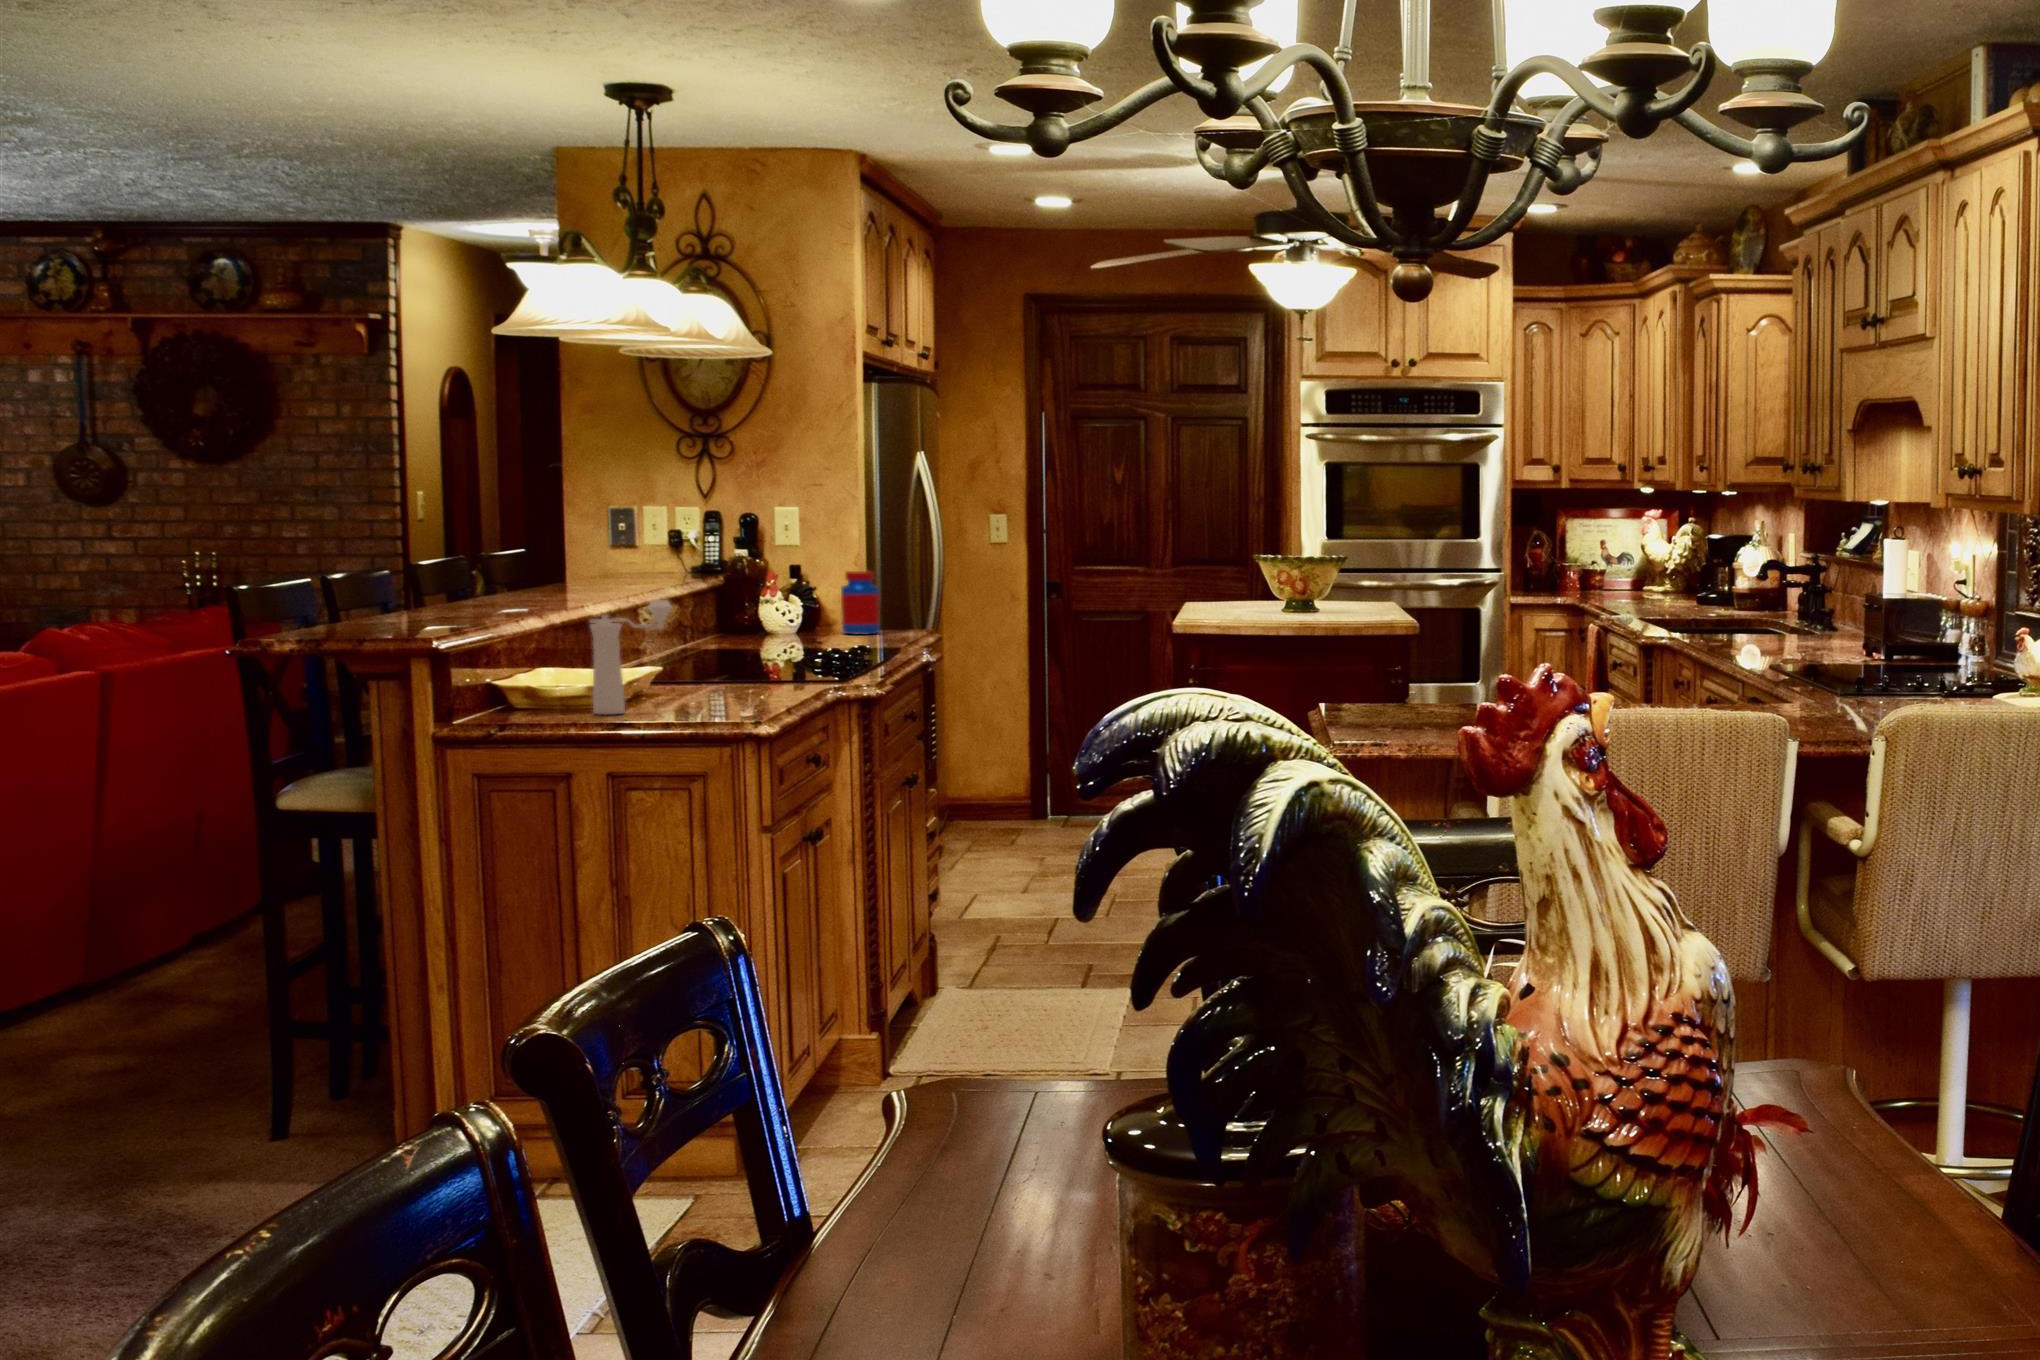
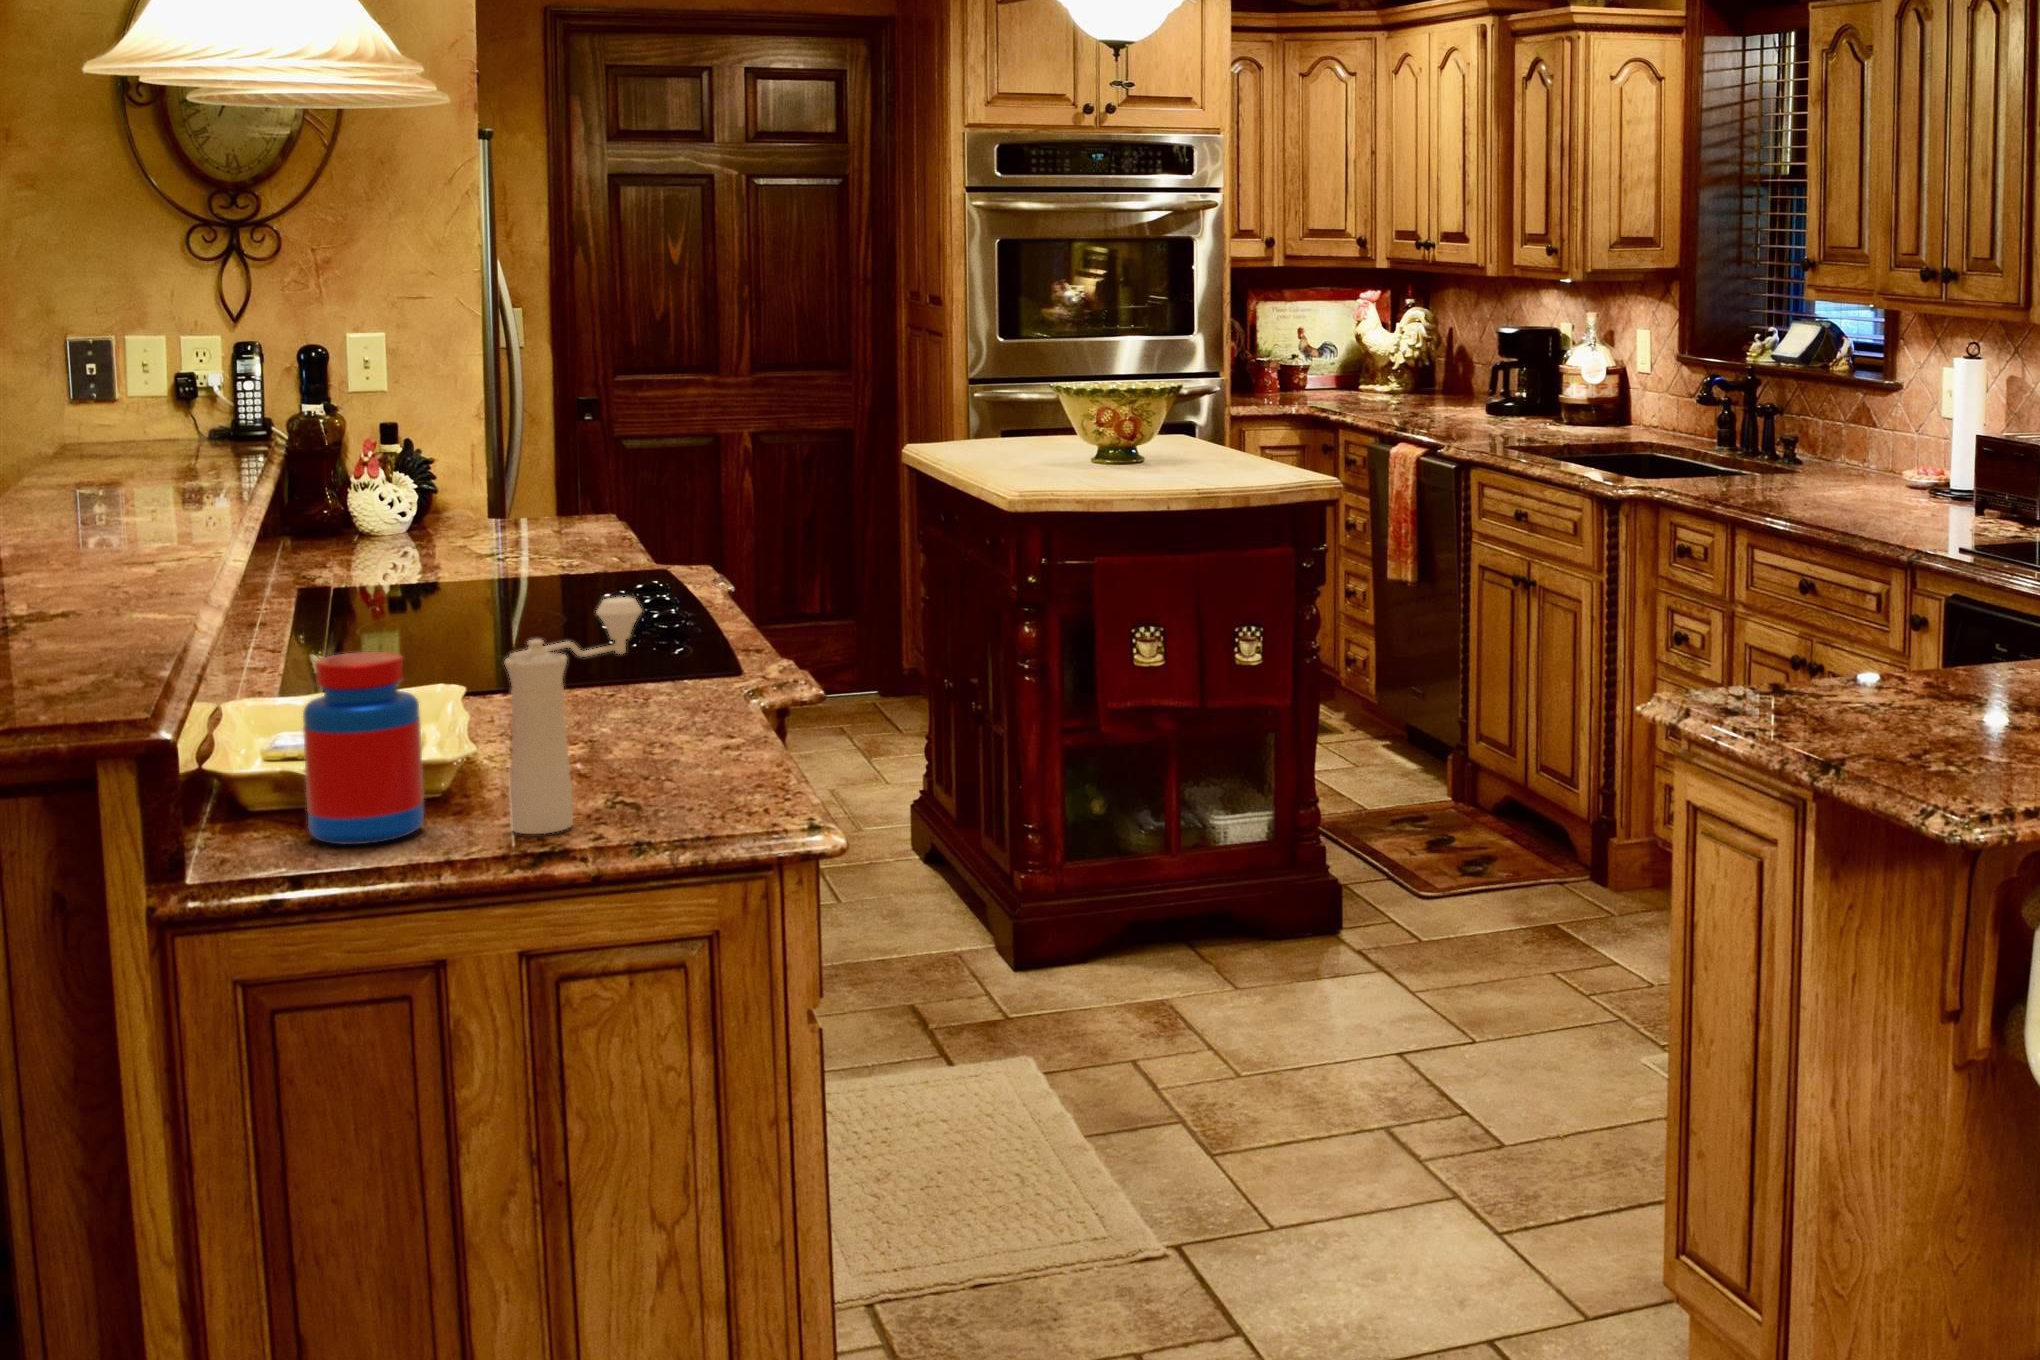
jar: present [841,571,880,634] -> present [303,652,424,845]

